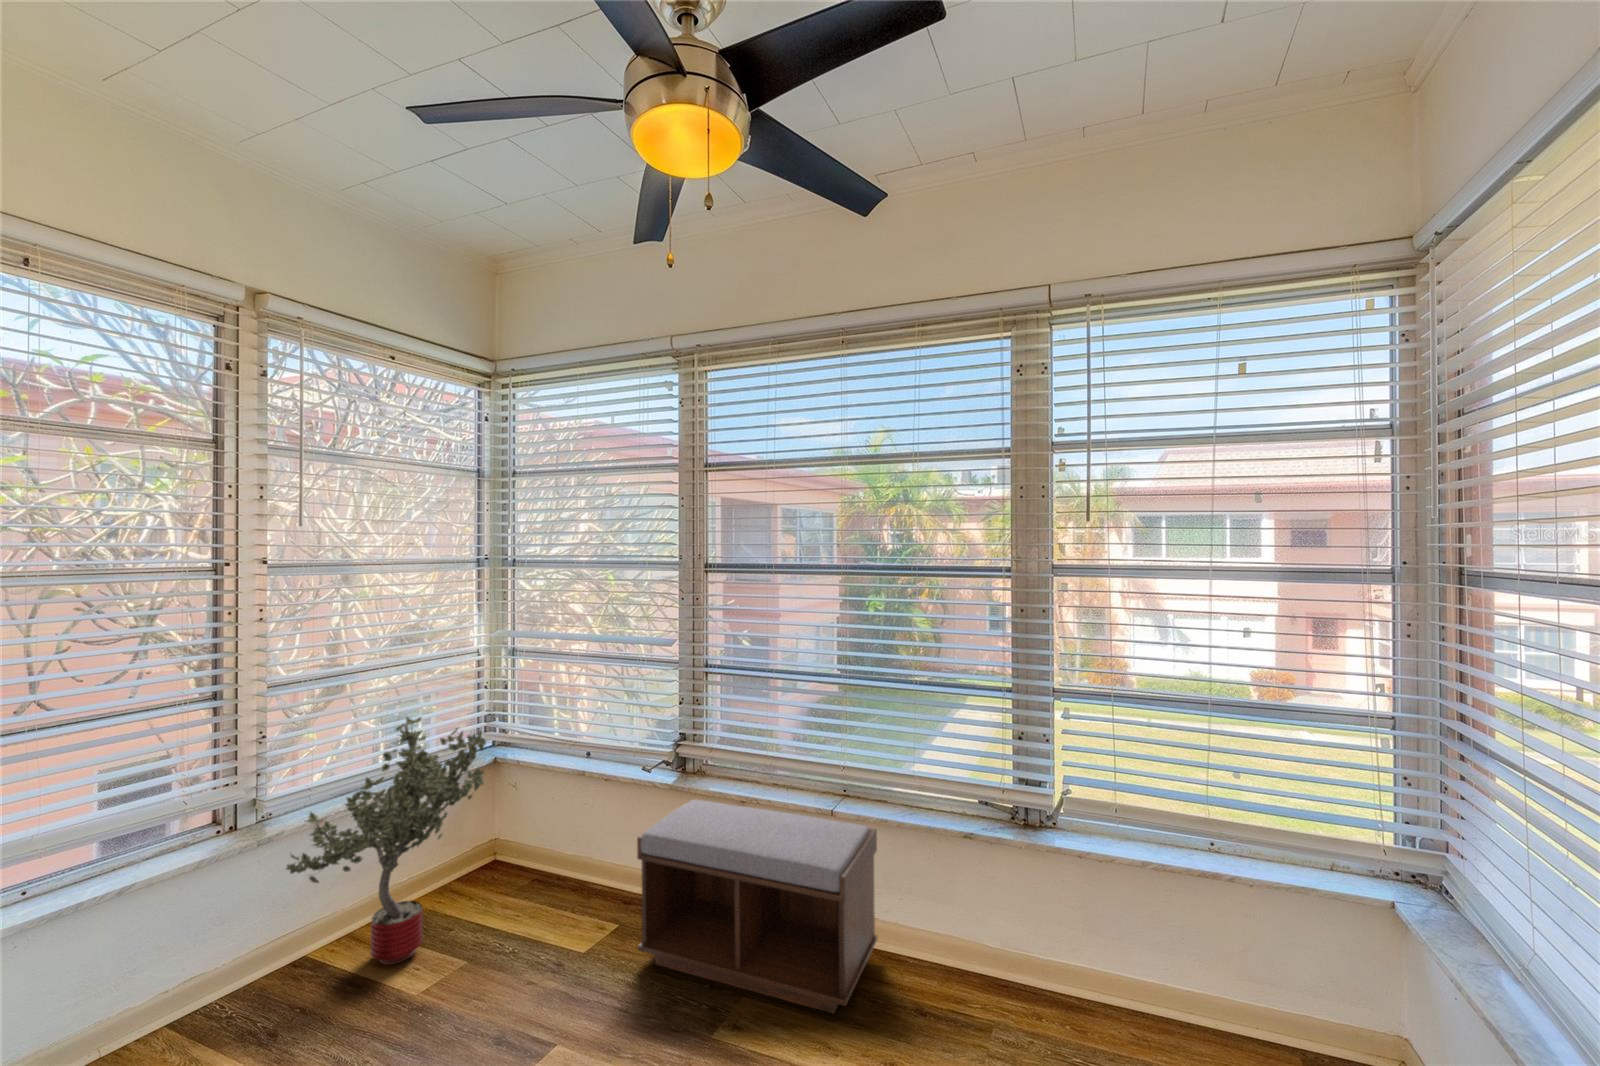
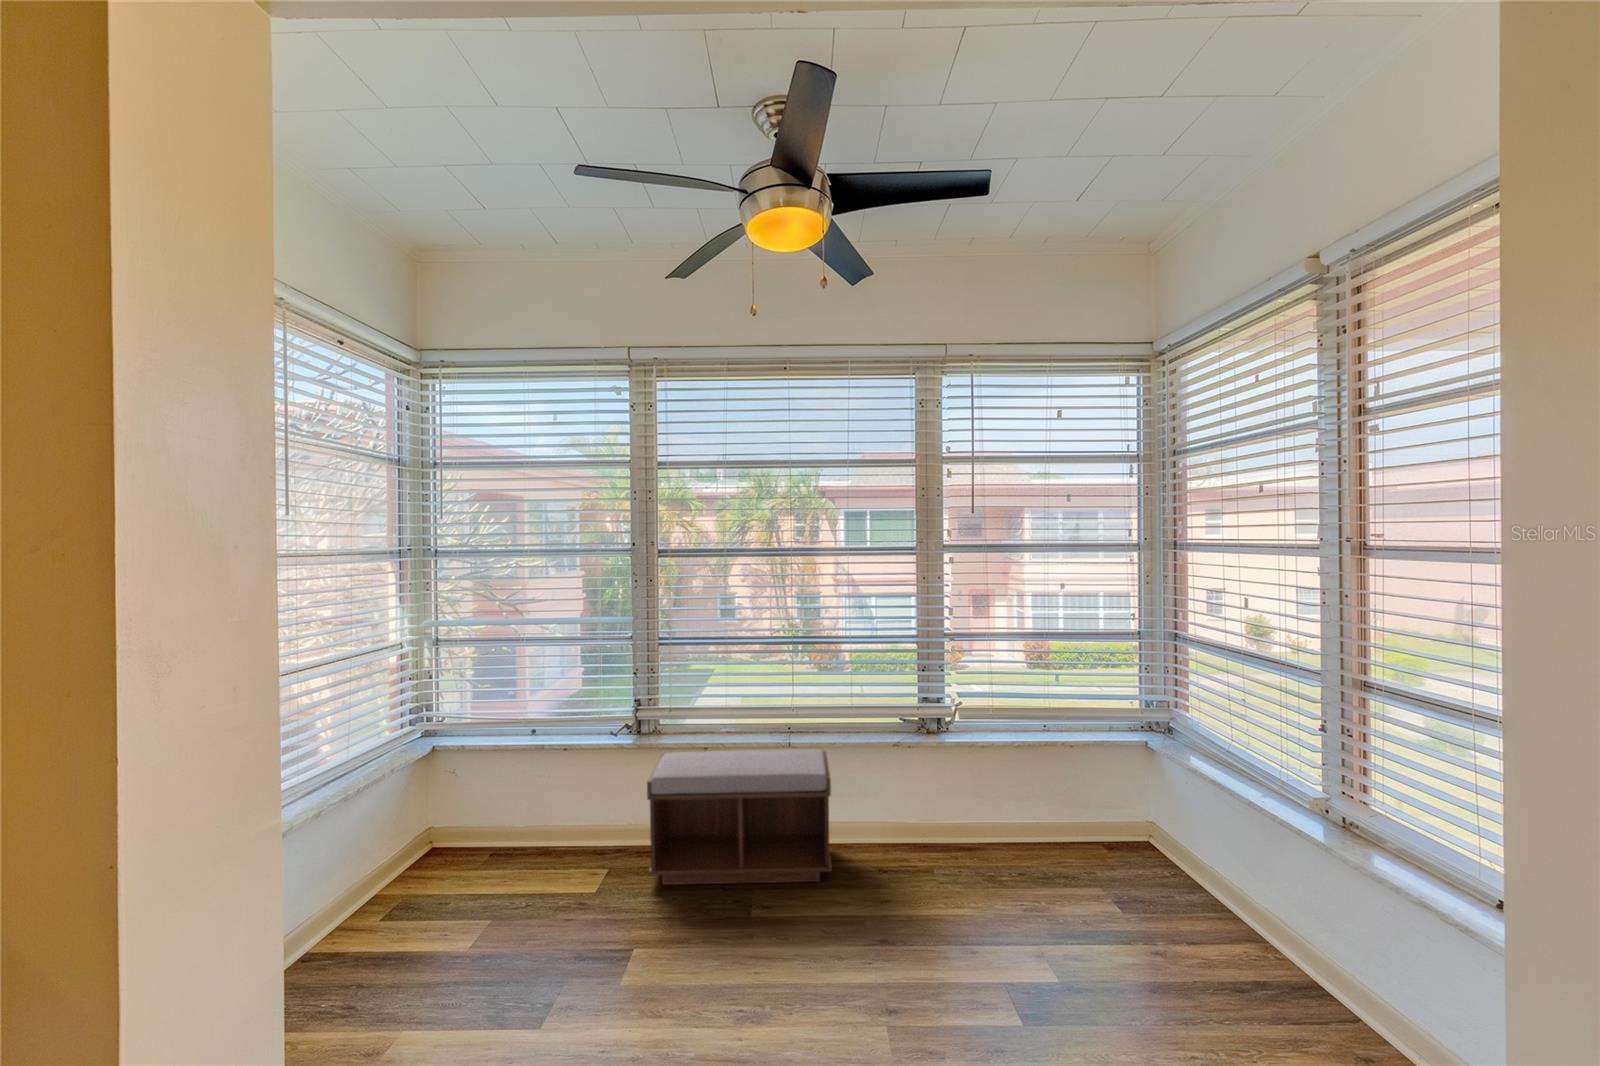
potted tree: present [286,717,486,965] -> none [326,705,475,935]

